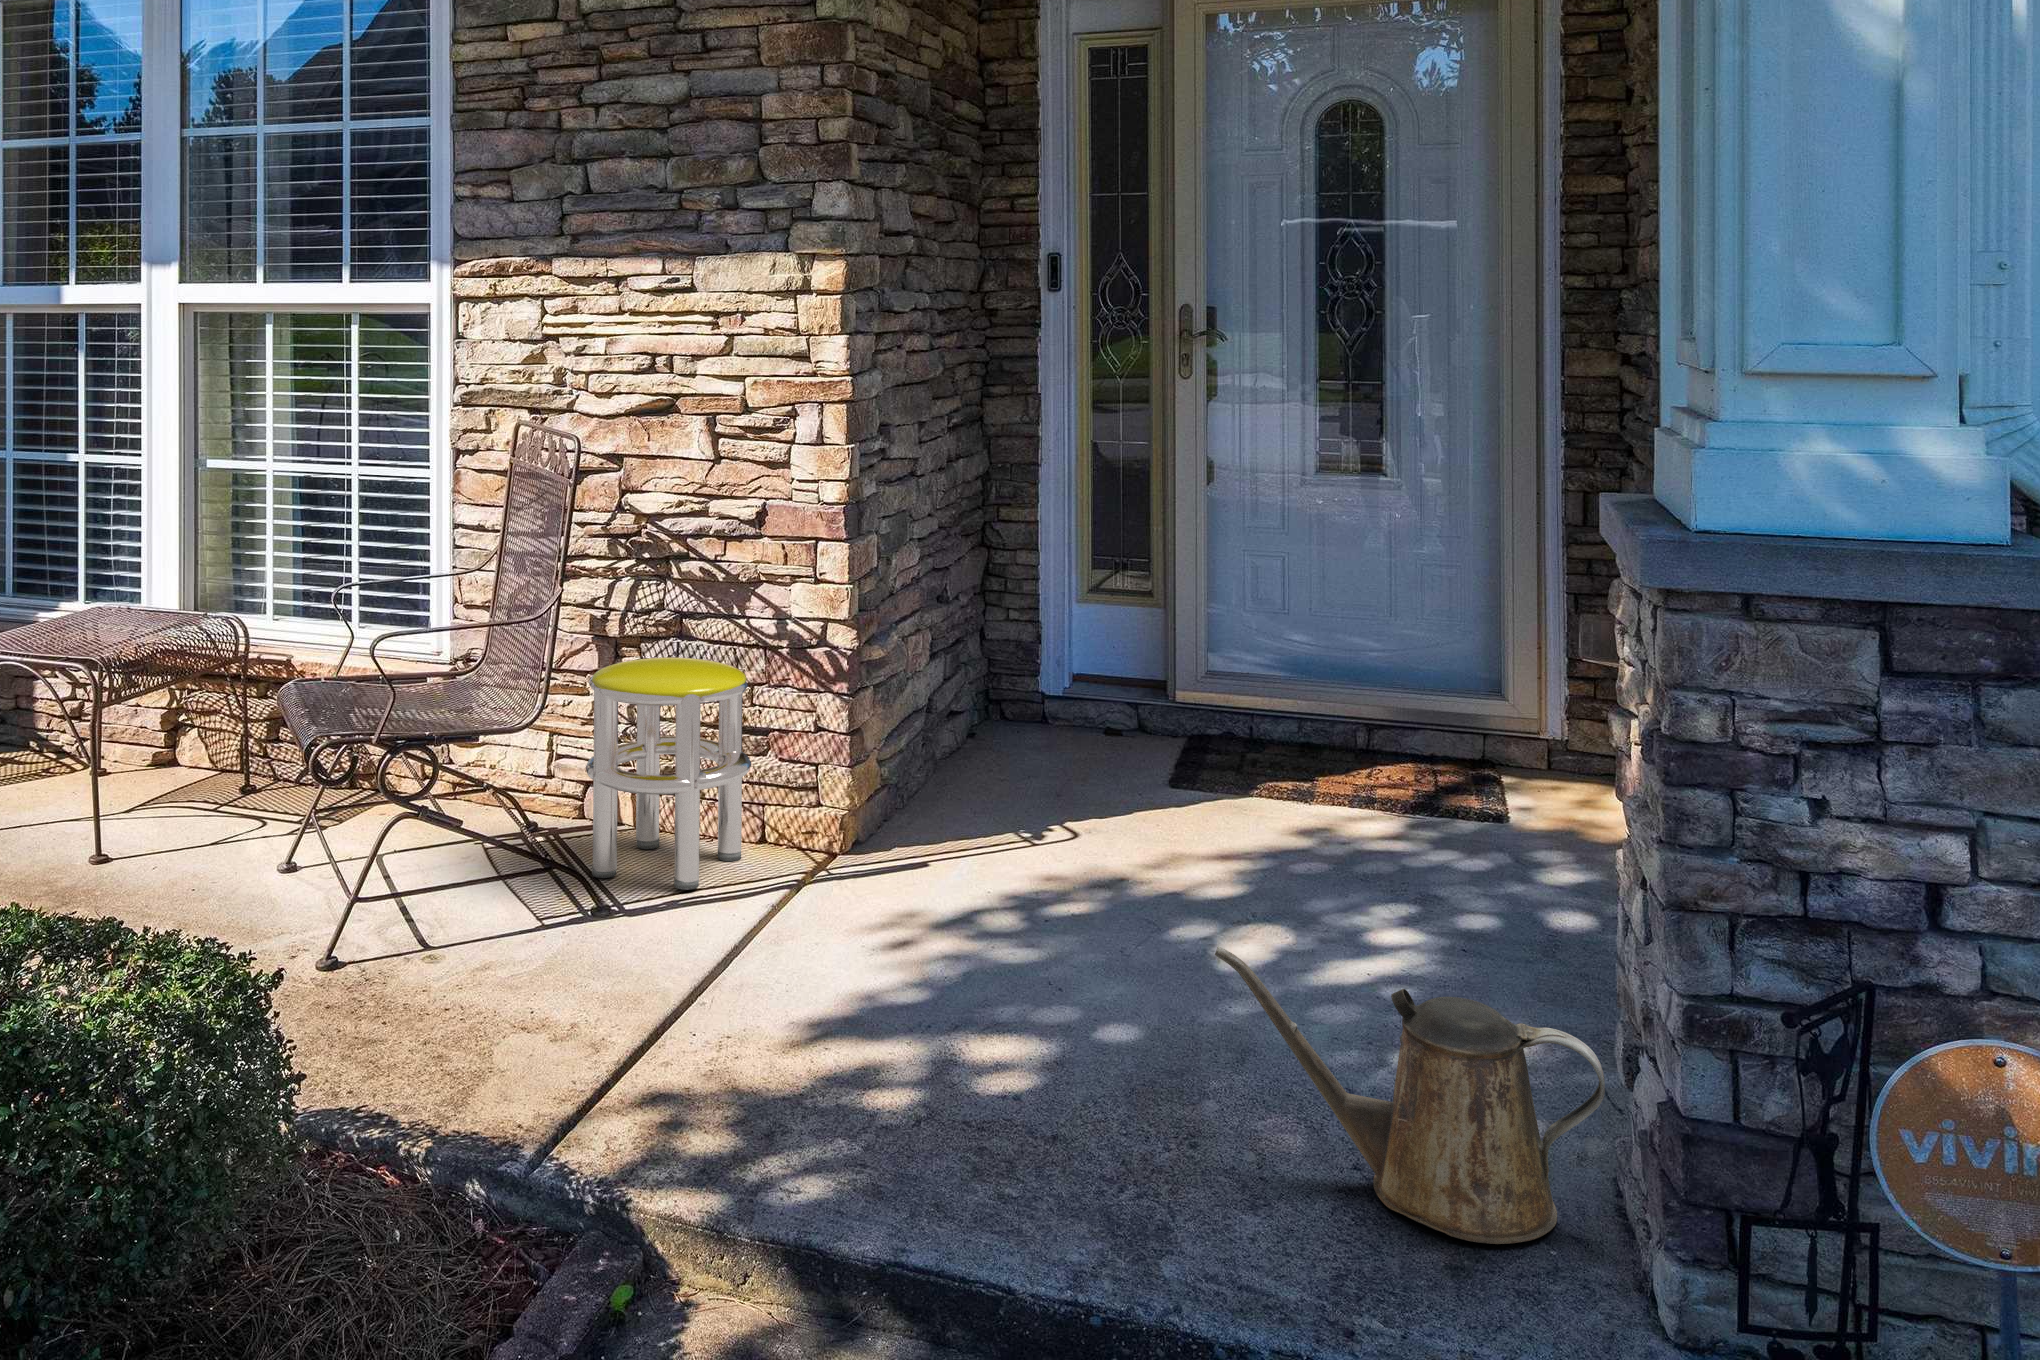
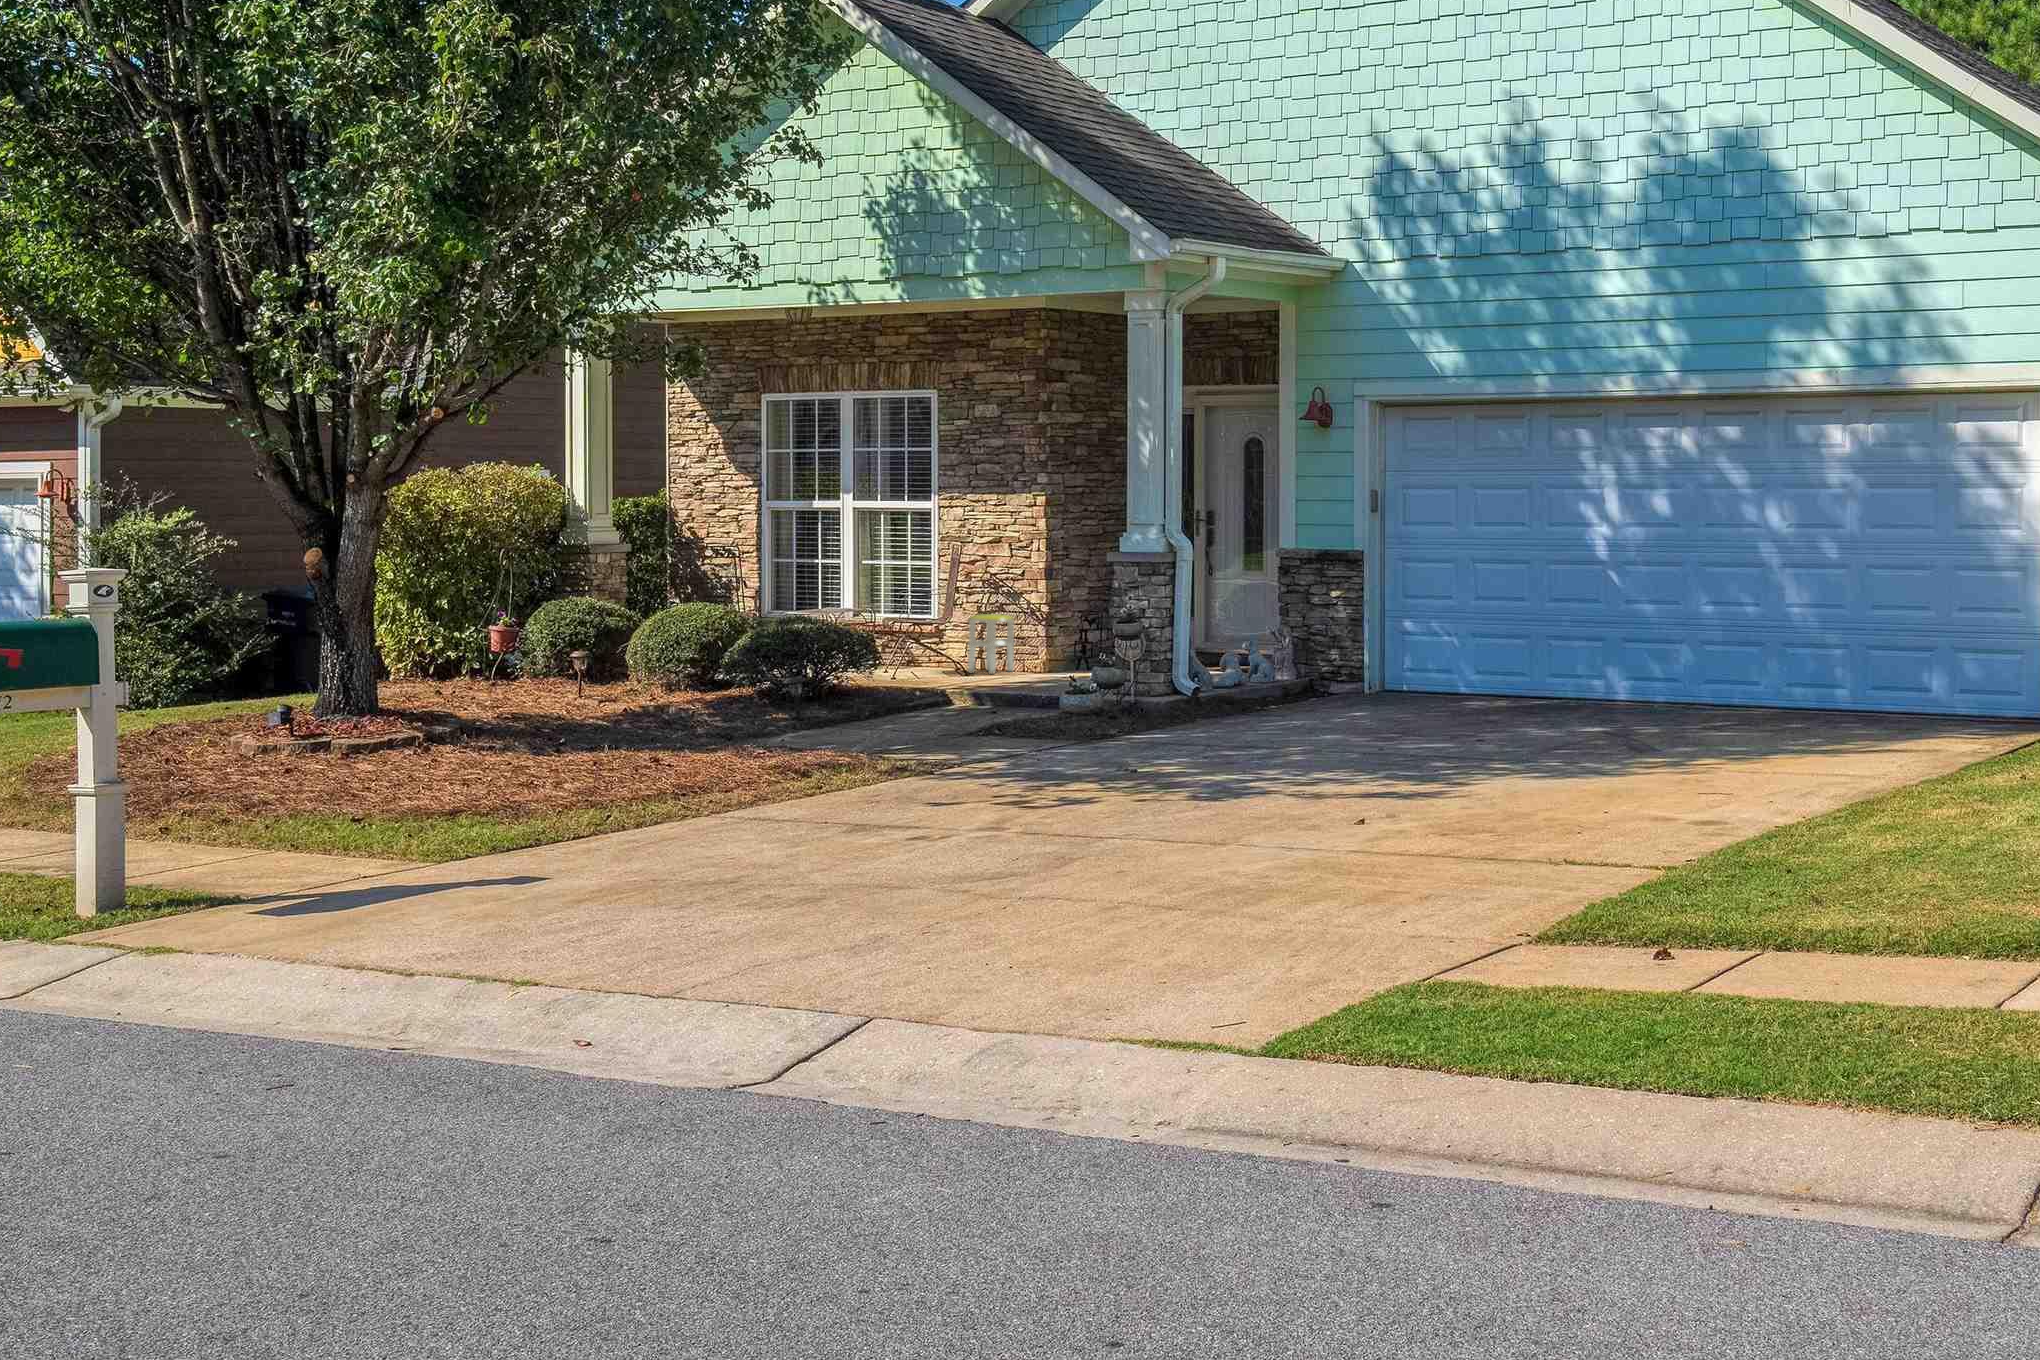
watering can: present [1215,946,1605,1244] -> none [1061,645,1122,691]

